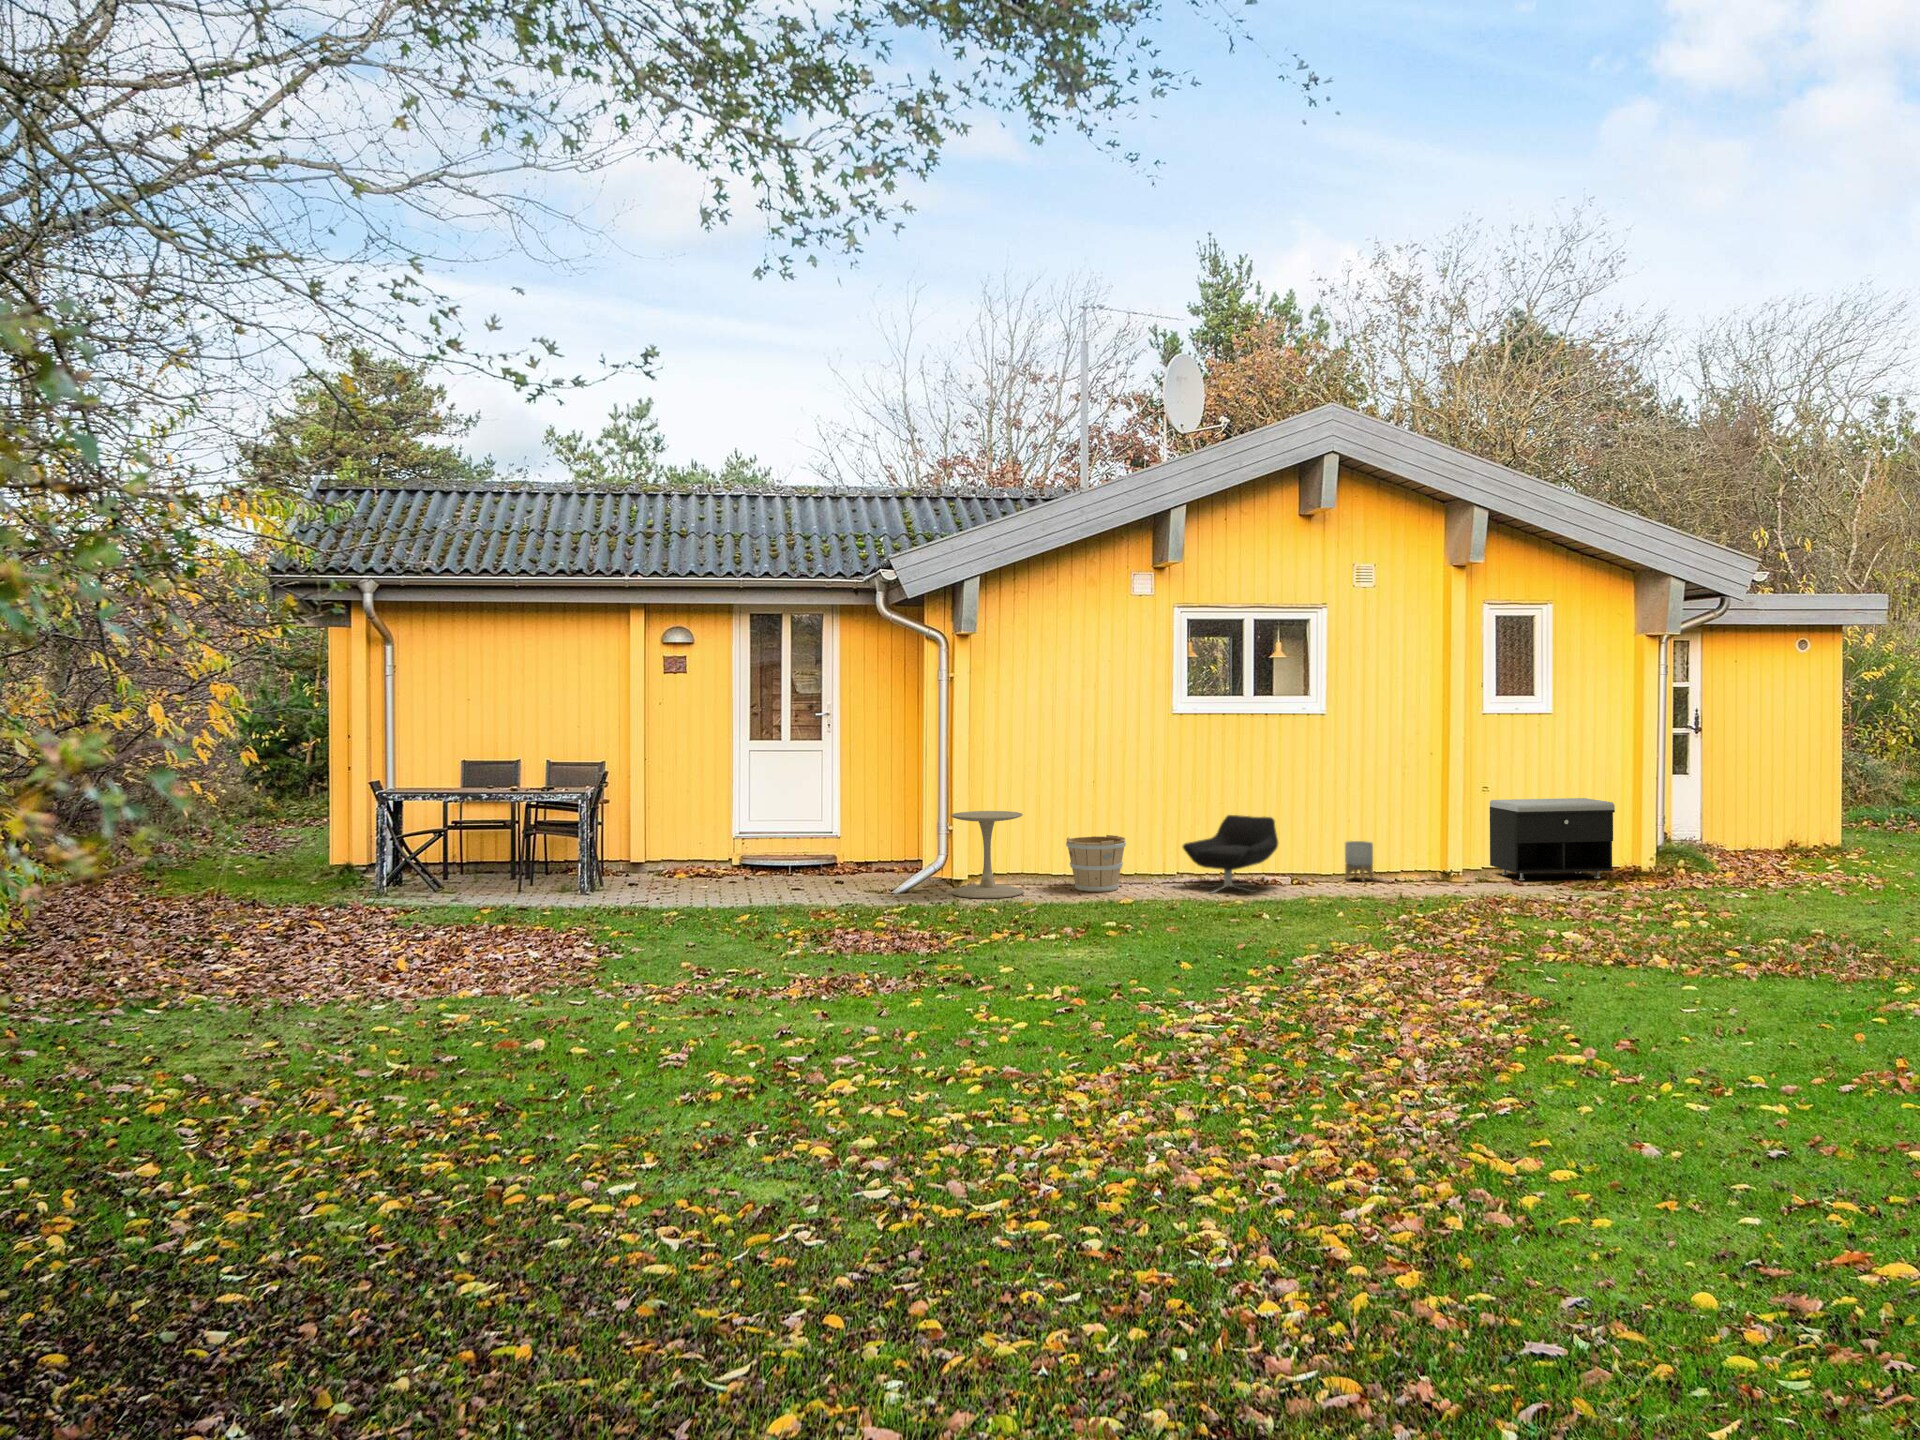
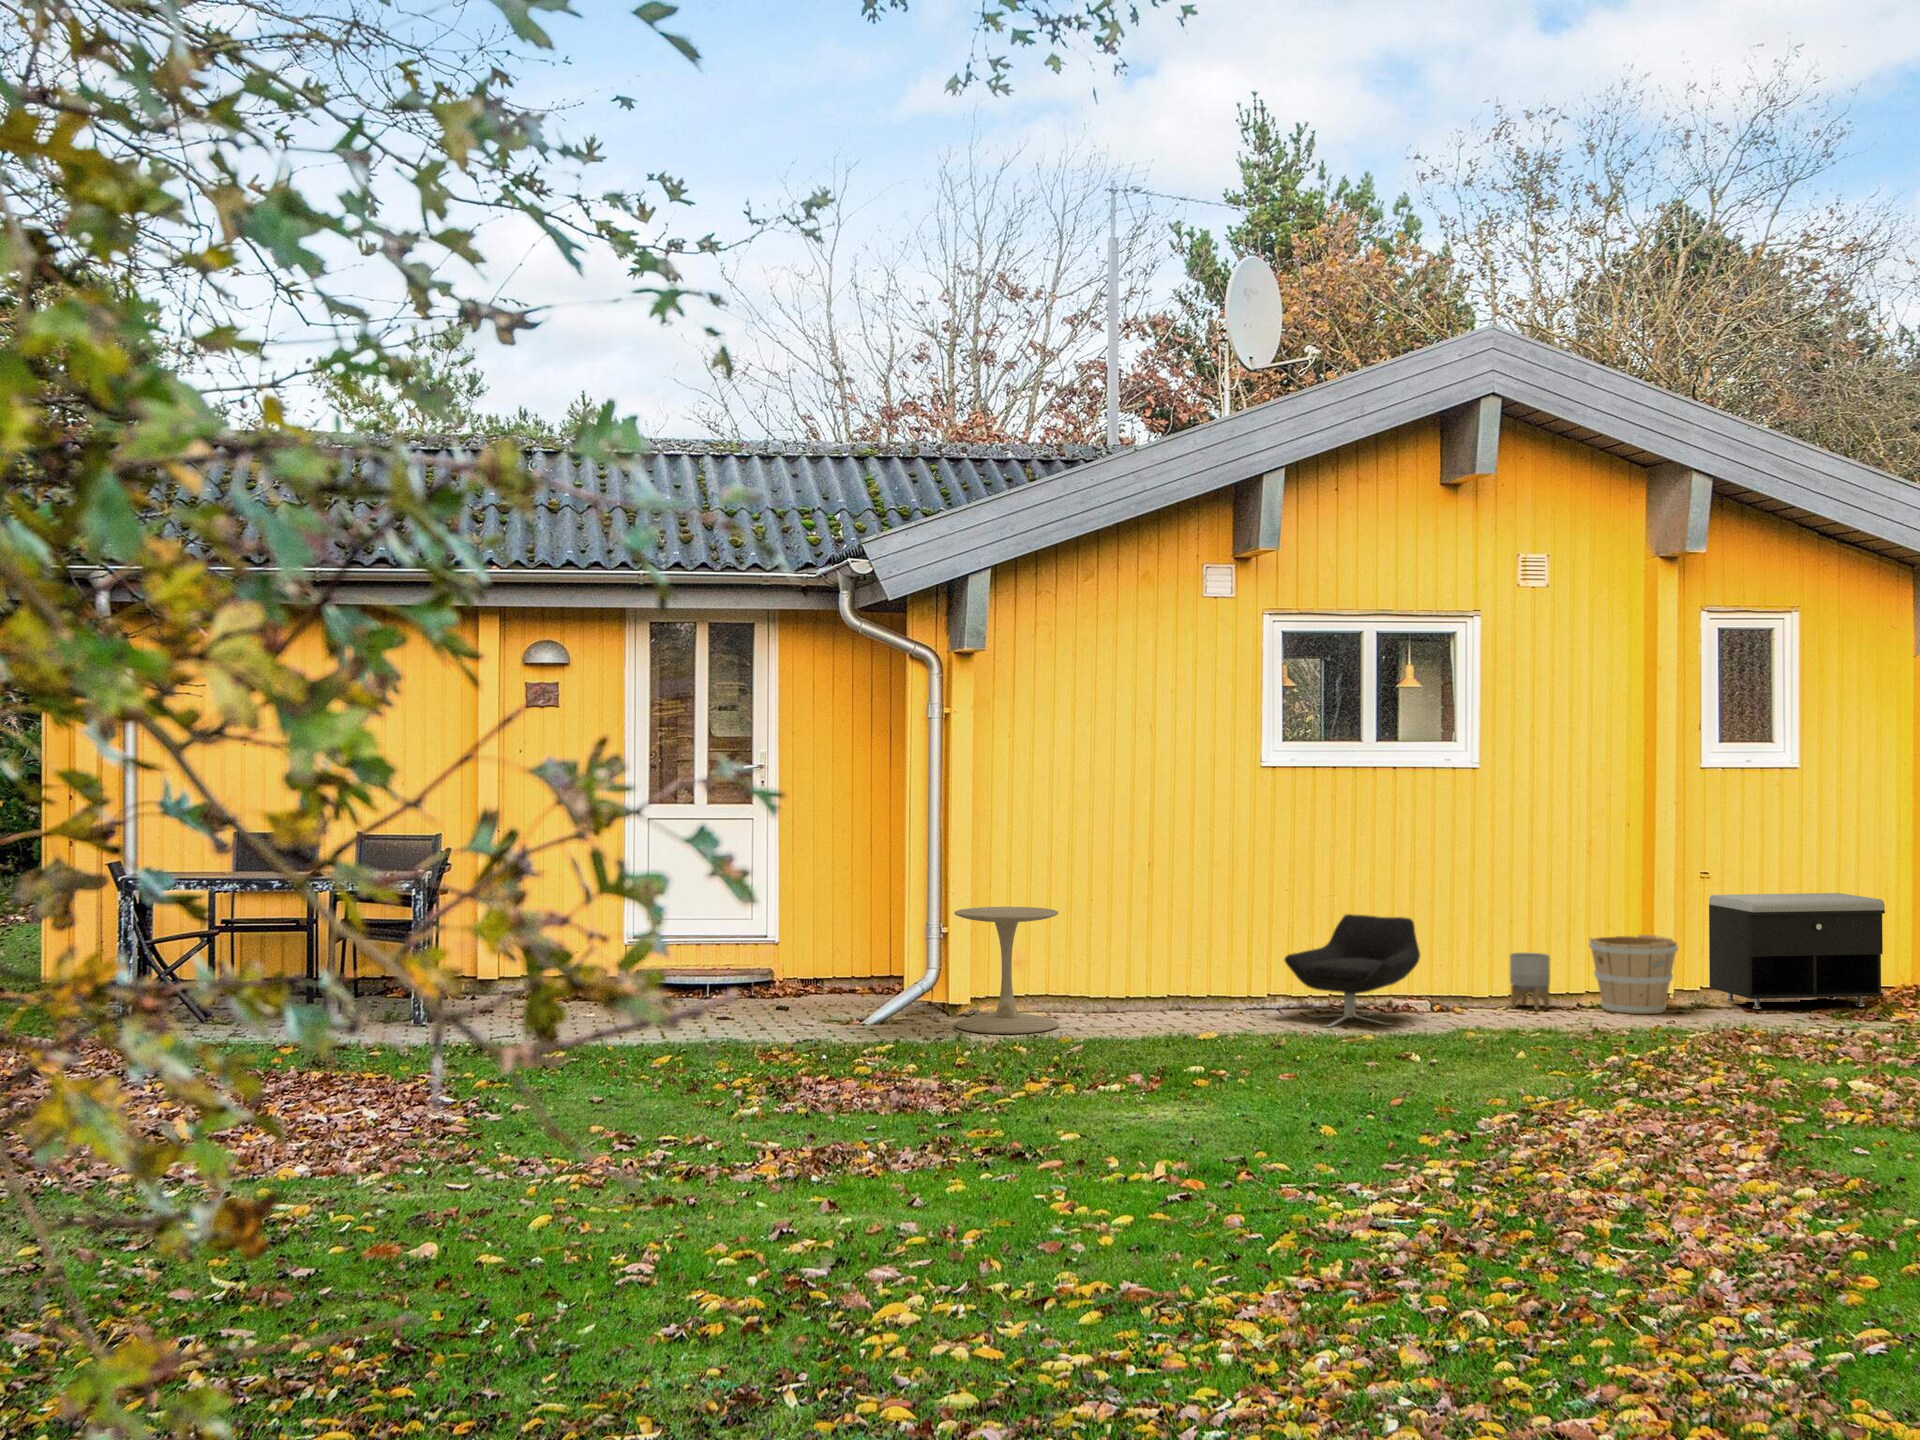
wooden bucket: present [1066,835,1126,892] -> present [1589,935,1678,1014]

